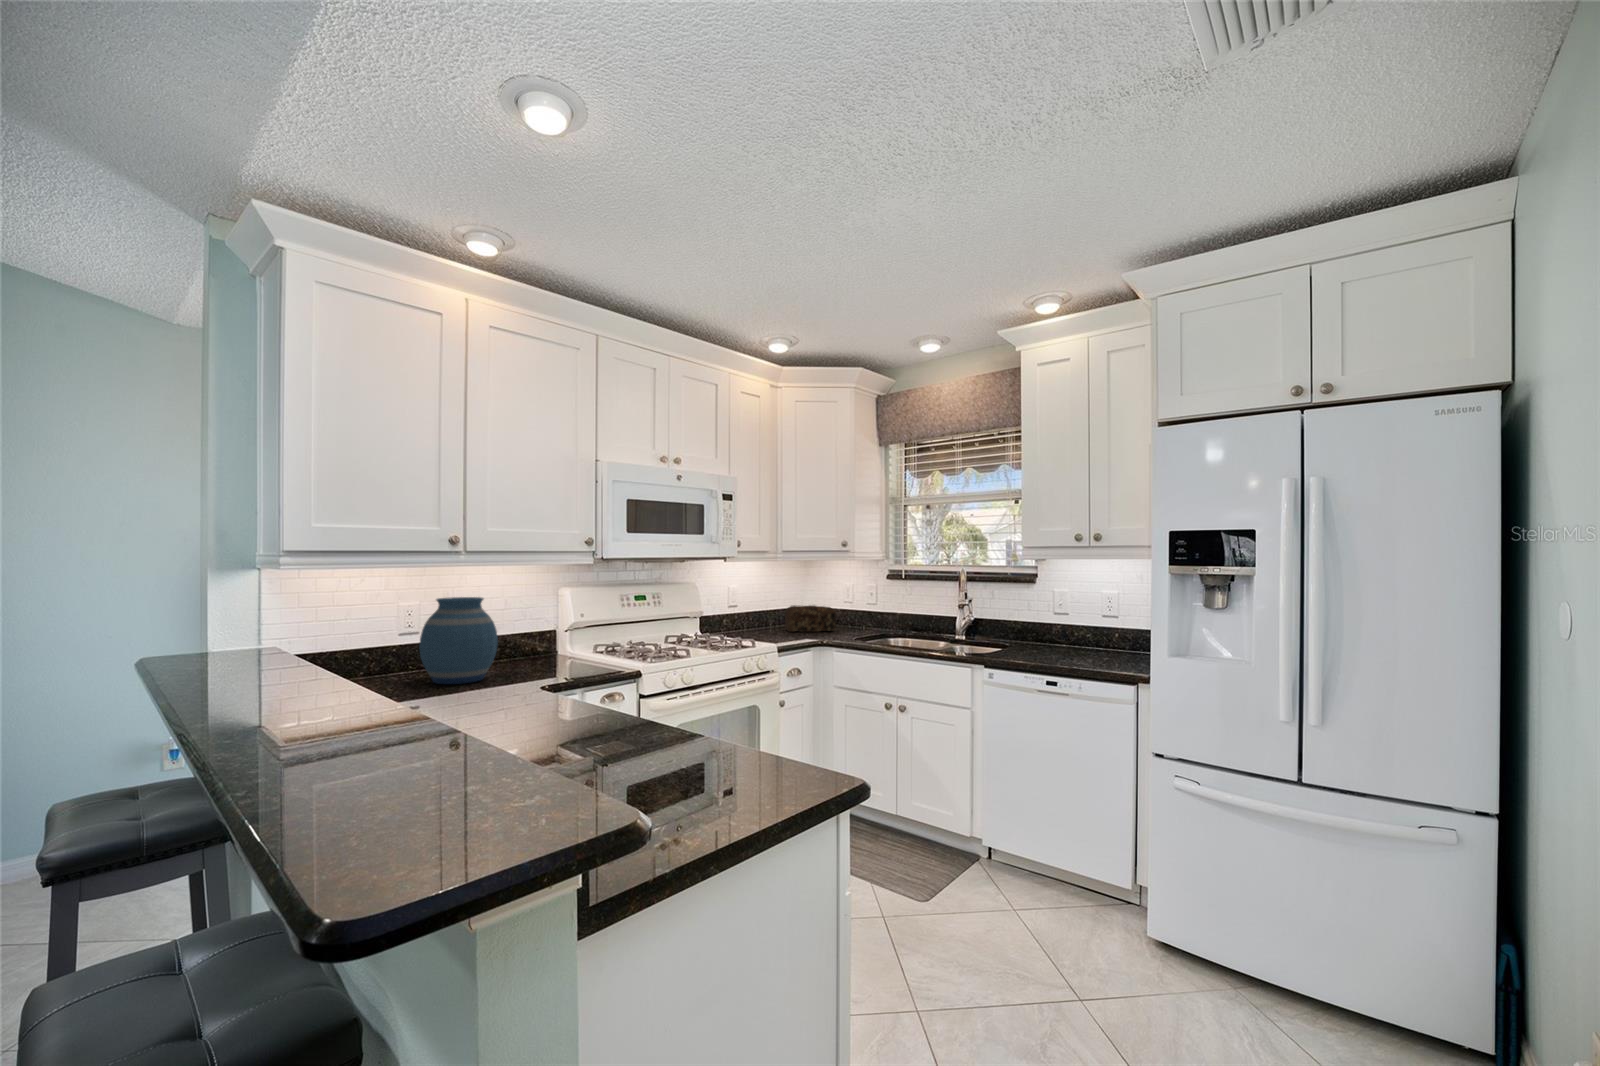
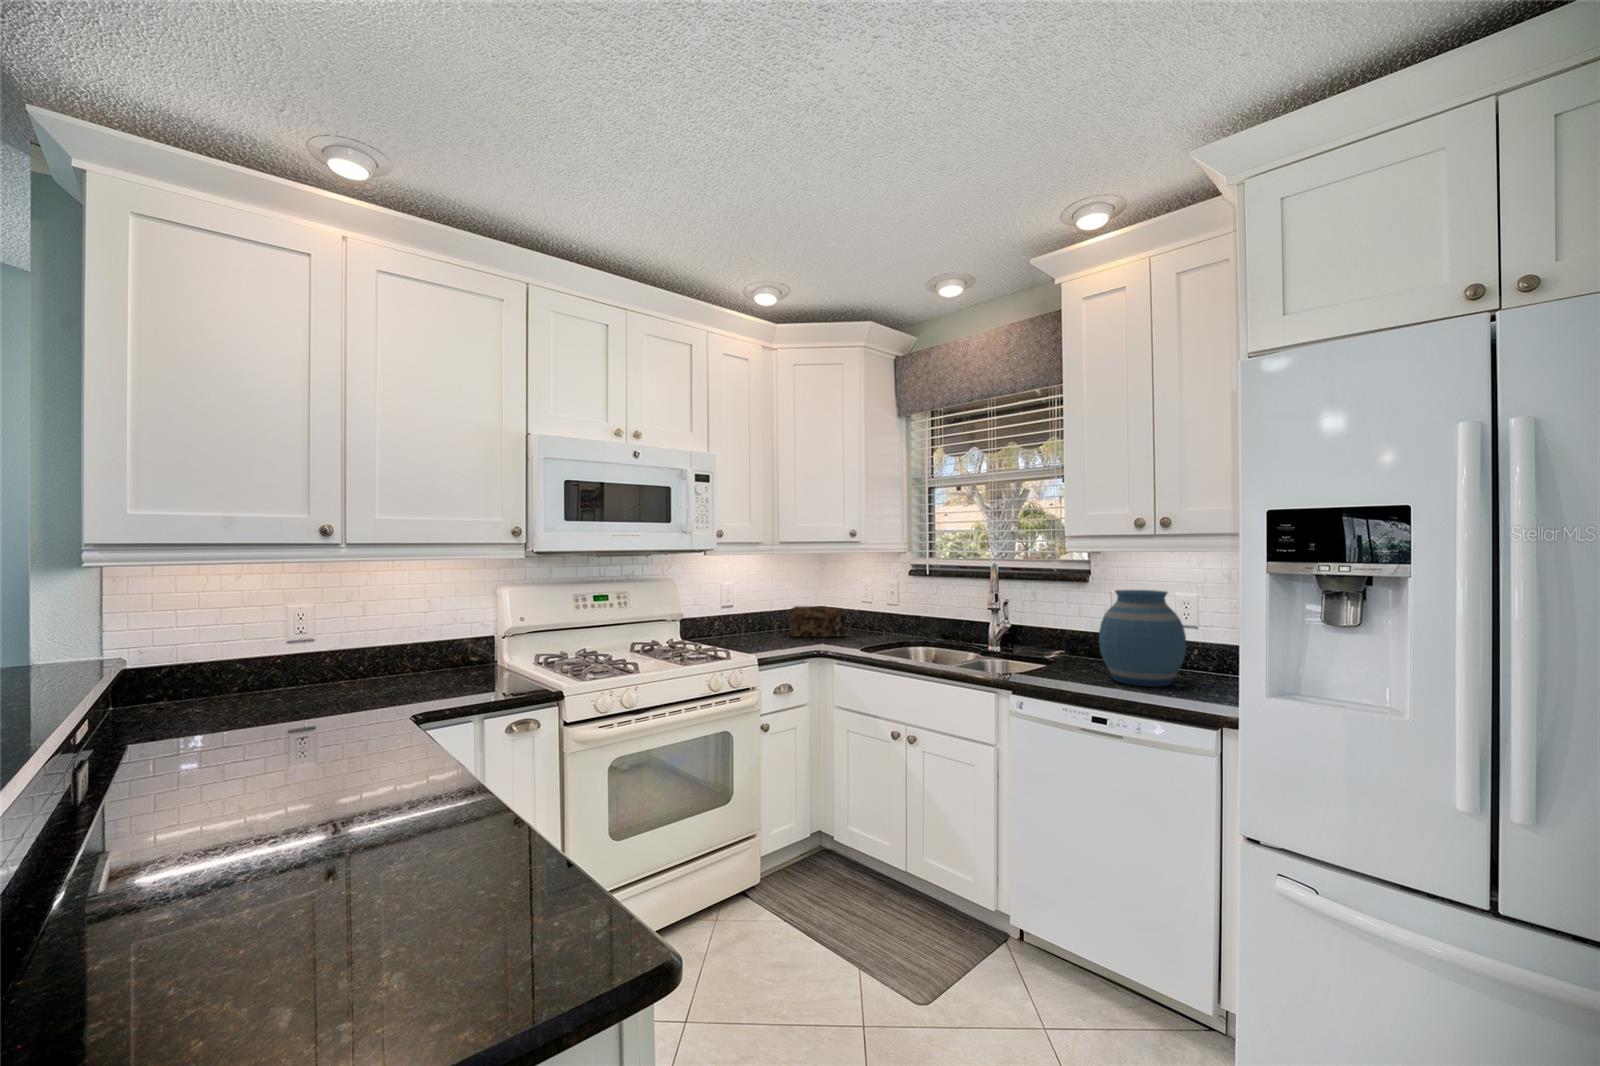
vase: present [419,597,498,684] -> present [1099,590,1187,687]

